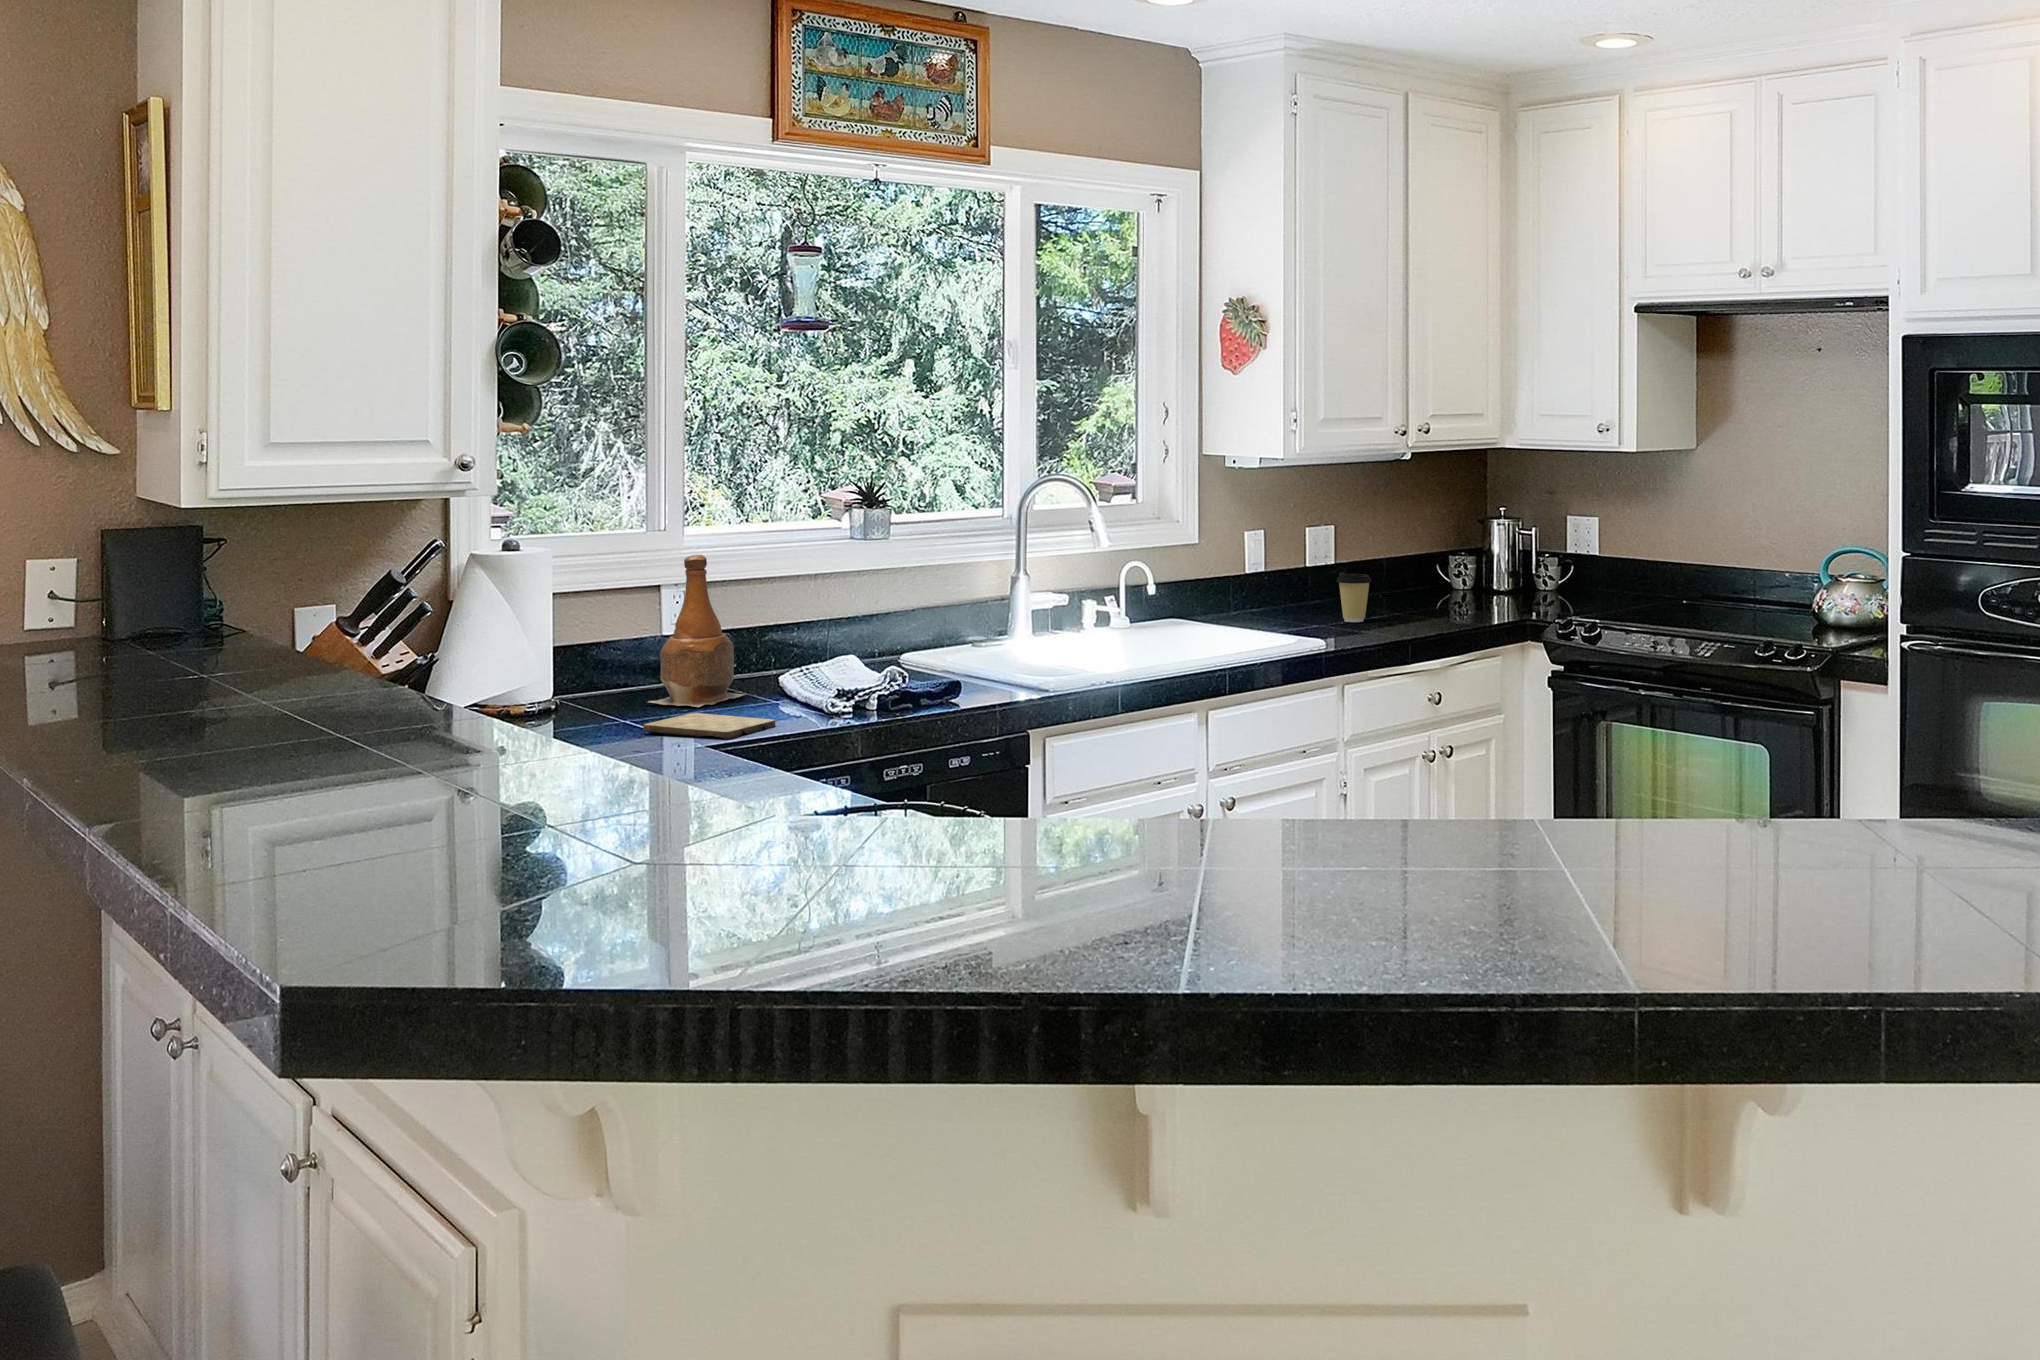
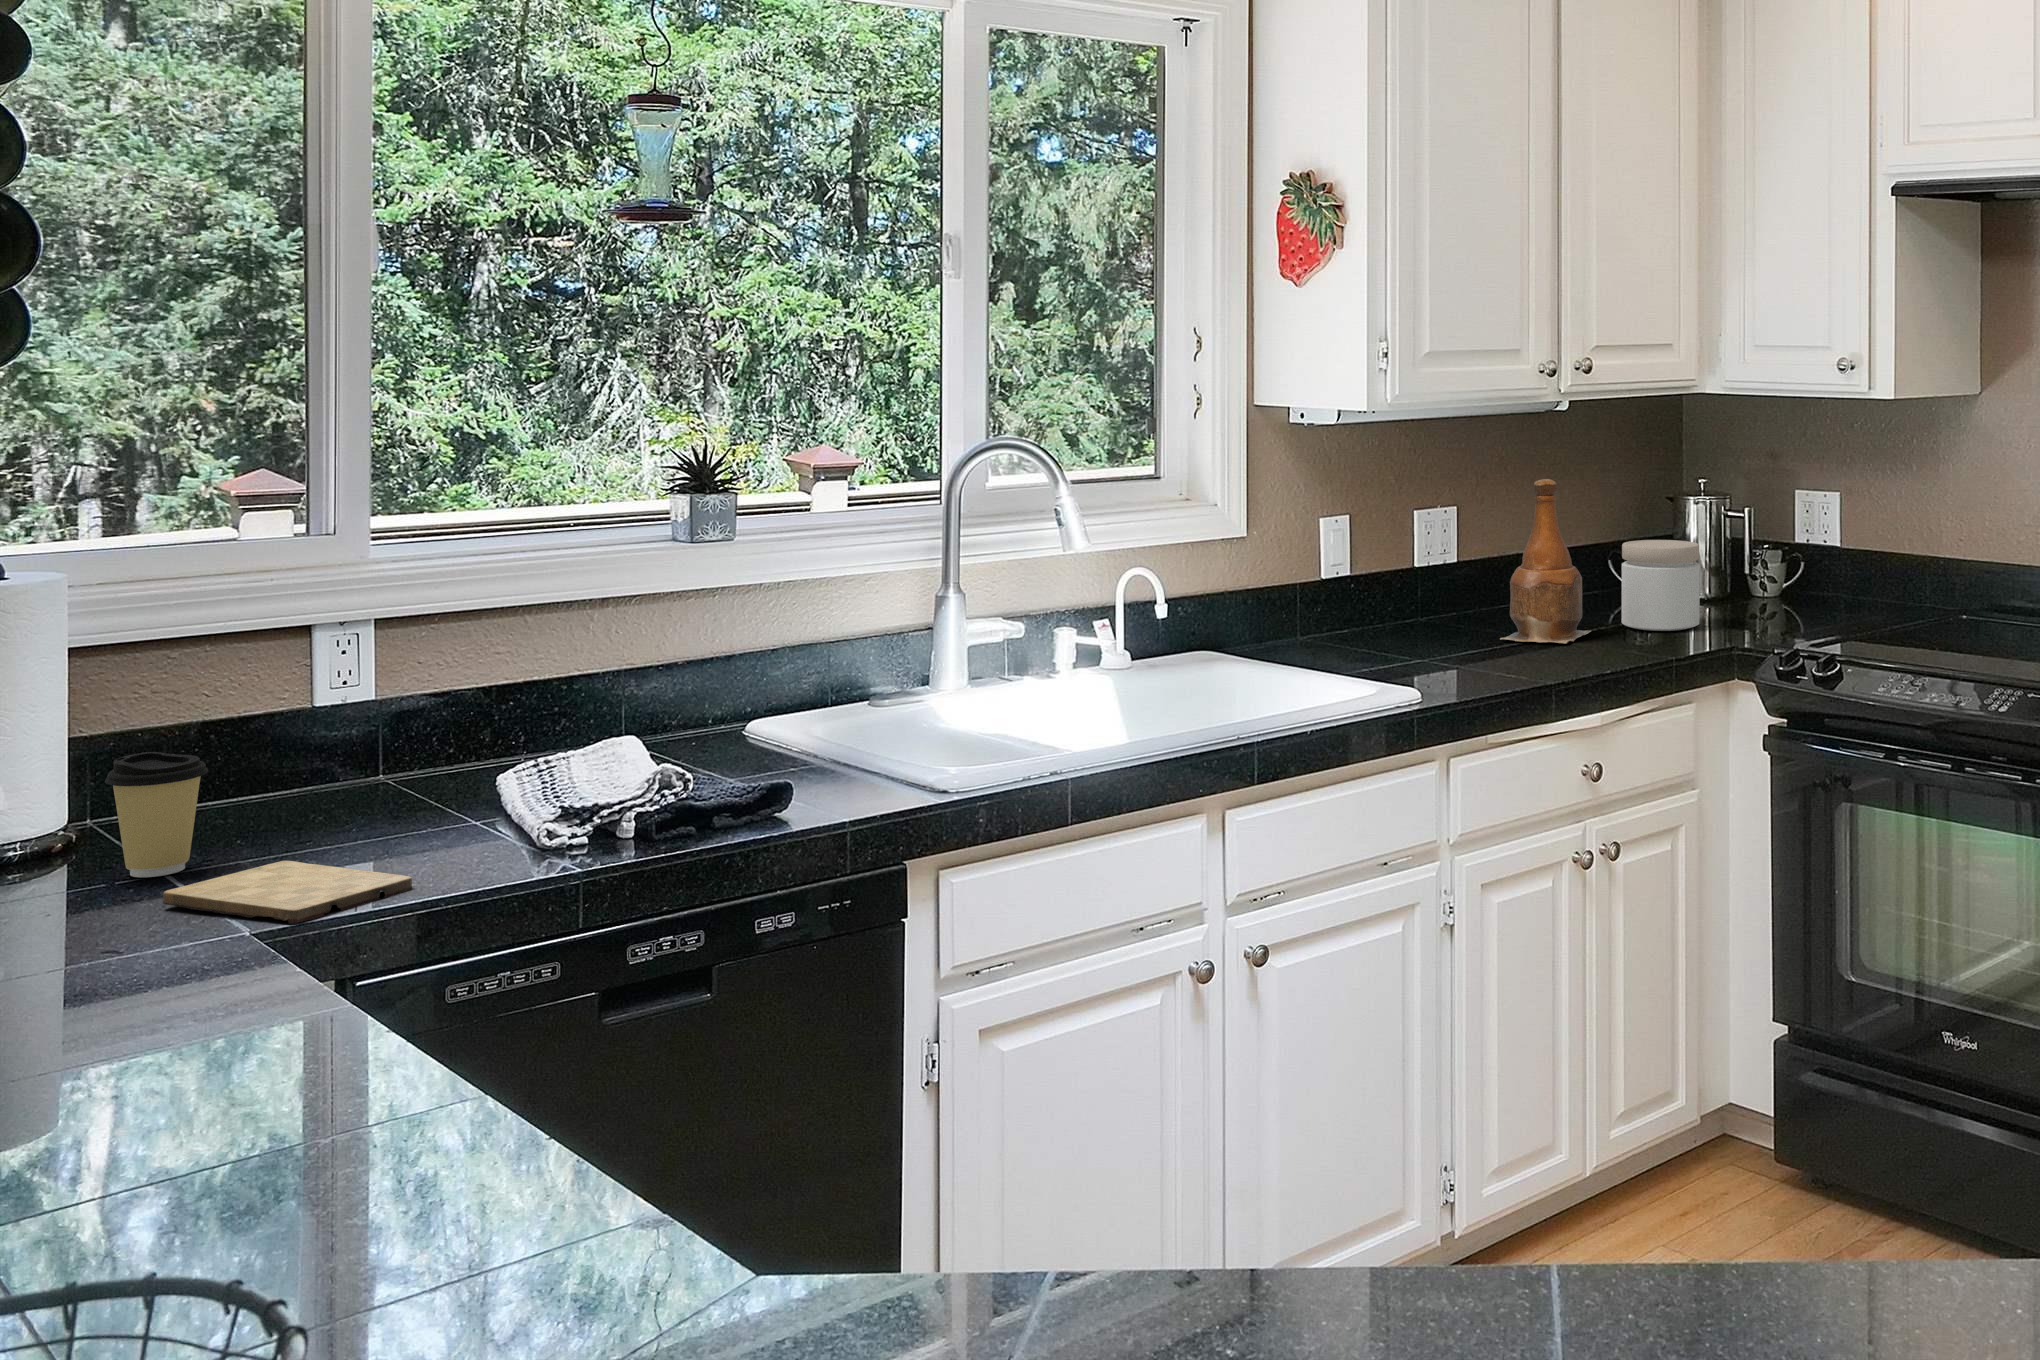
jar: none [1449,549,1503,610] -> present [1622,540,1700,631]
bottle: present [648,555,745,707] -> present [1500,479,1591,644]
coffee cup: present [1337,572,1372,622] -> present [105,752,208,877]

